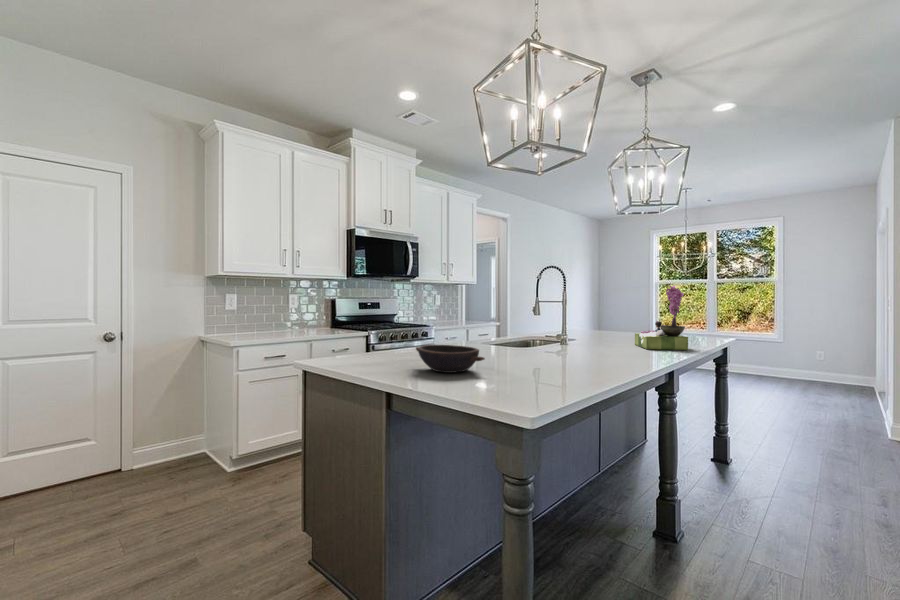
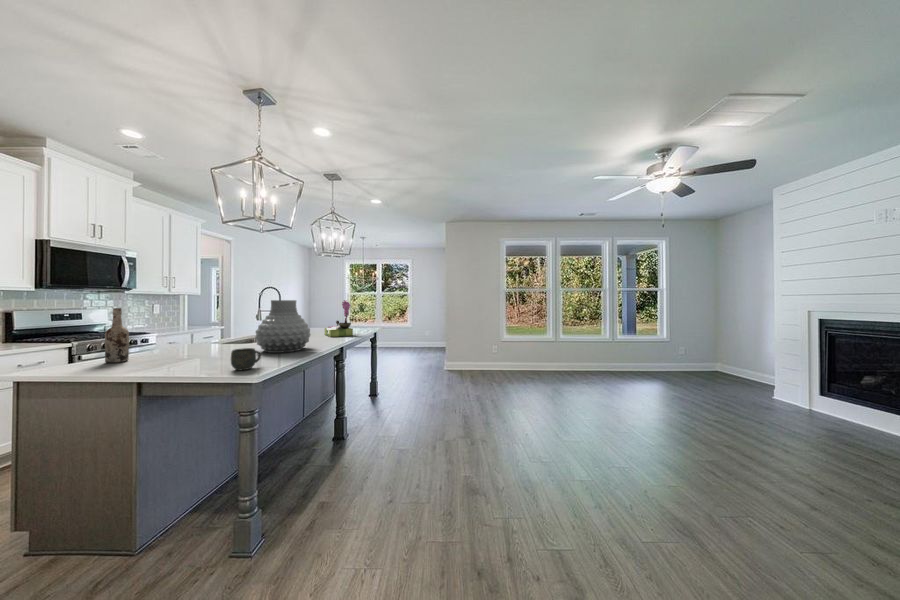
vase: none [531,280,617,369] -> present [255,300,310,353]
wine bottle: none [374,292,395,358] -> present [105,308,129,363]
bowl: present [416,345,485,373] -> none [156,346,222,366]
mug: none [494,356,537,393] -> present [231,348,261,370]

